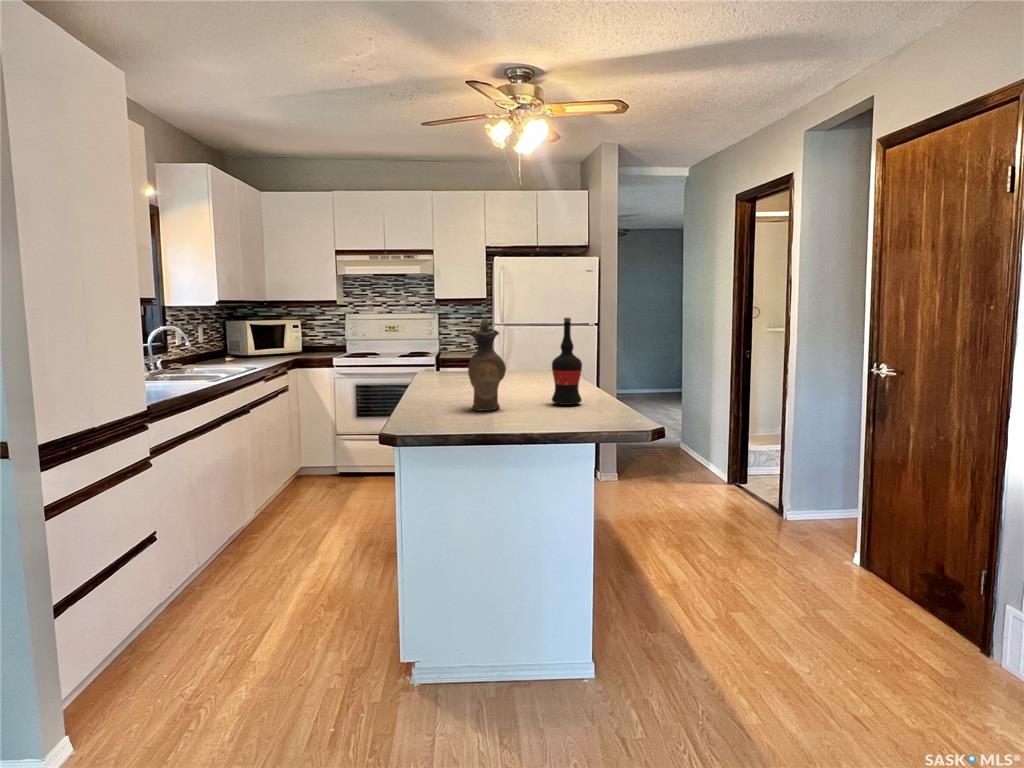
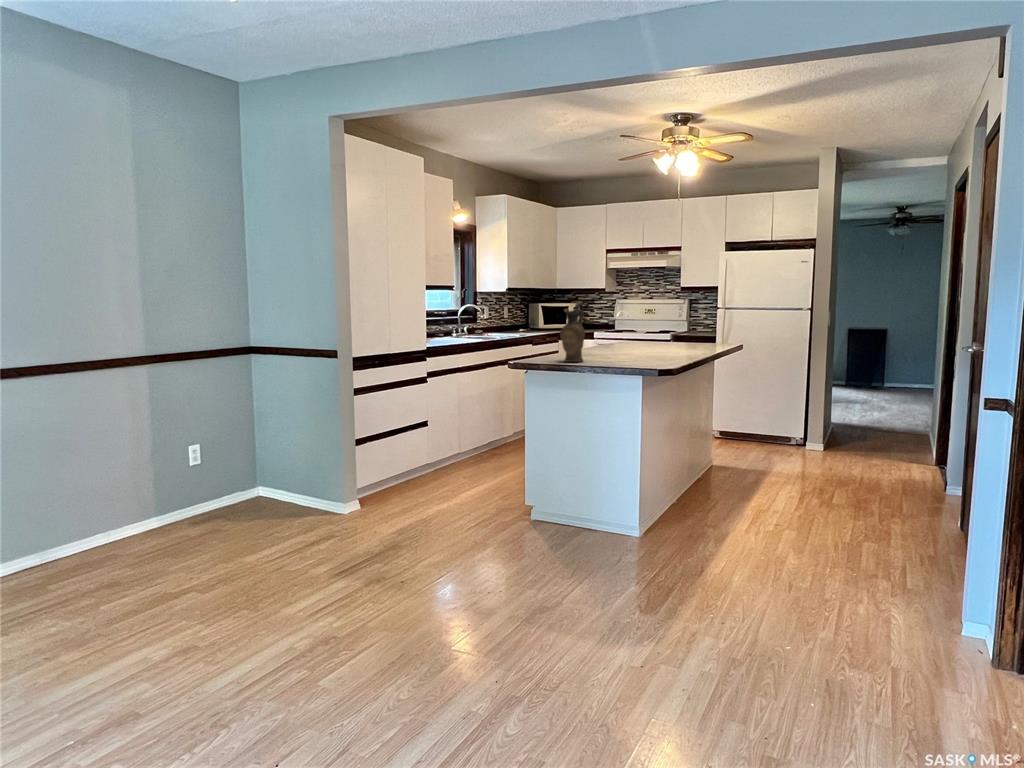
wine bottle: present [552,318,582,405] -> none [620,302,642,363]

